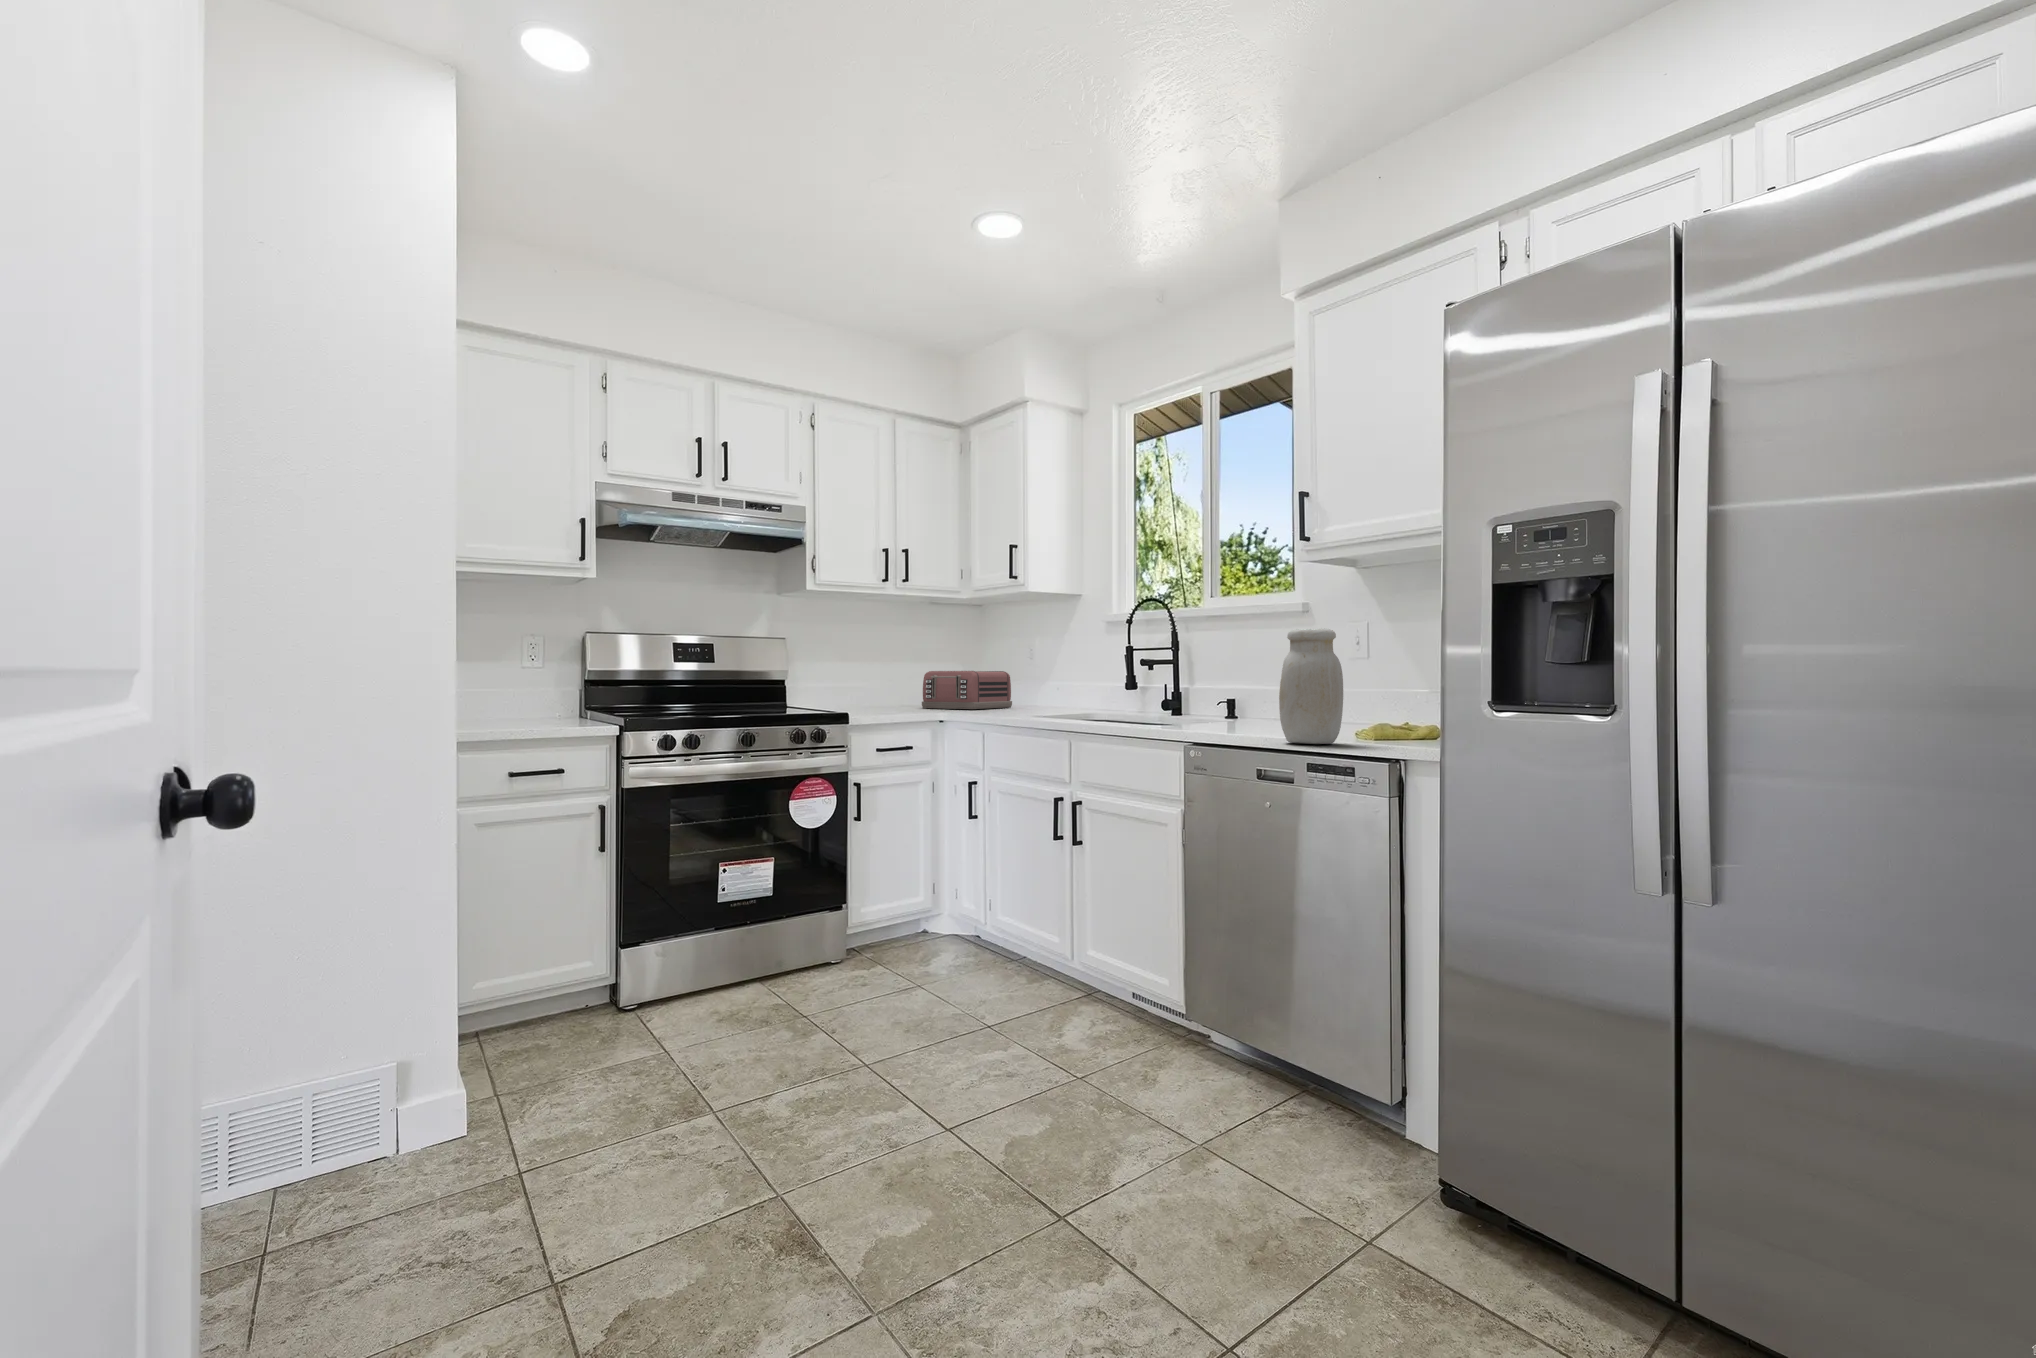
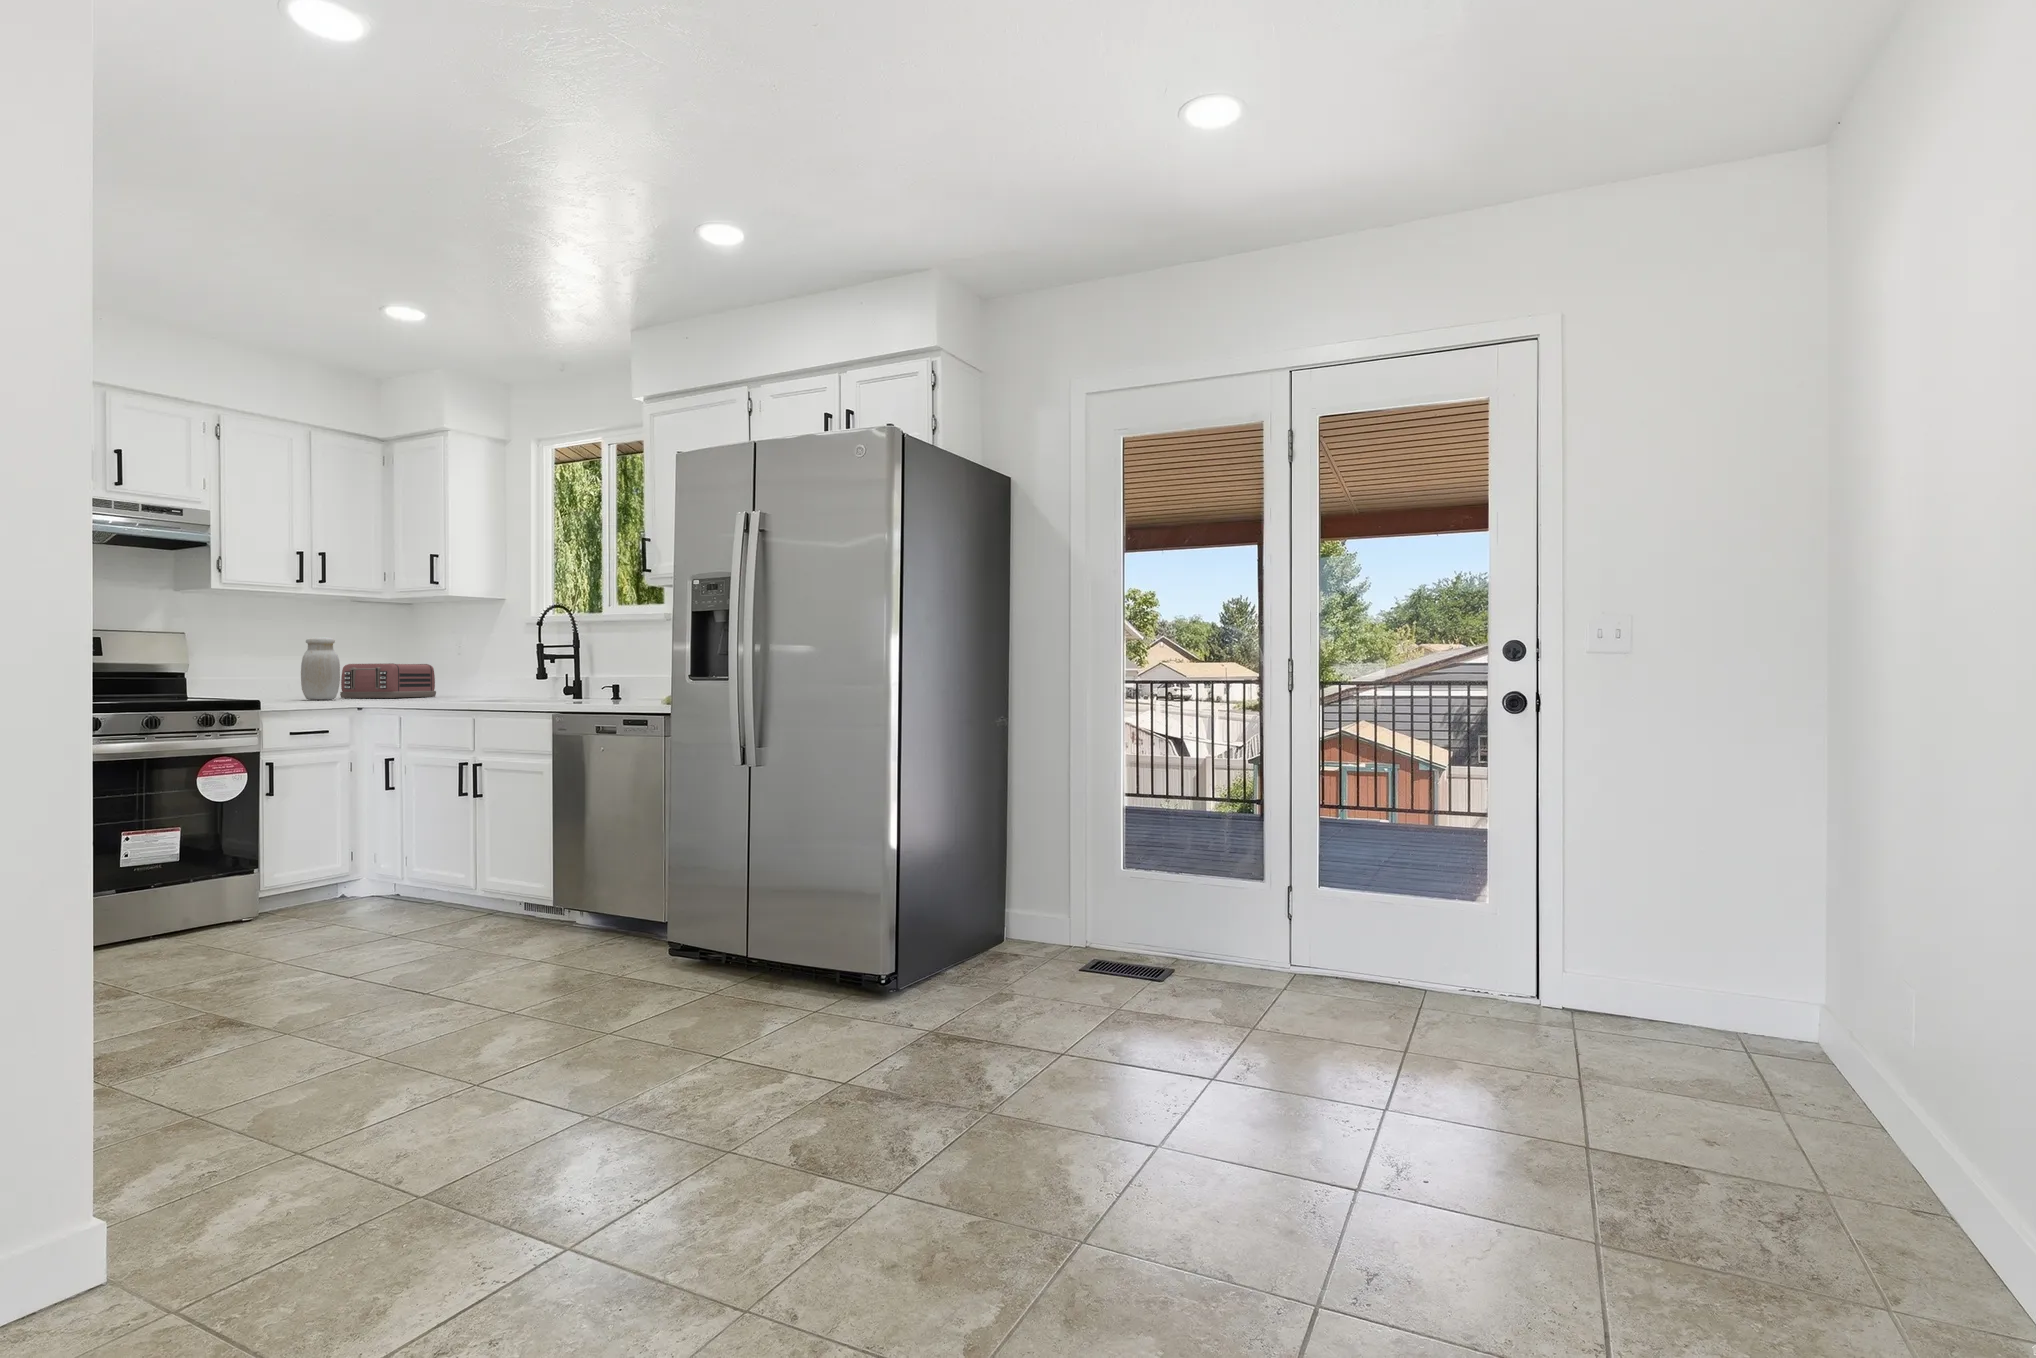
jar: present [1279,628,1343,744] -> present [301,637,340,700]

